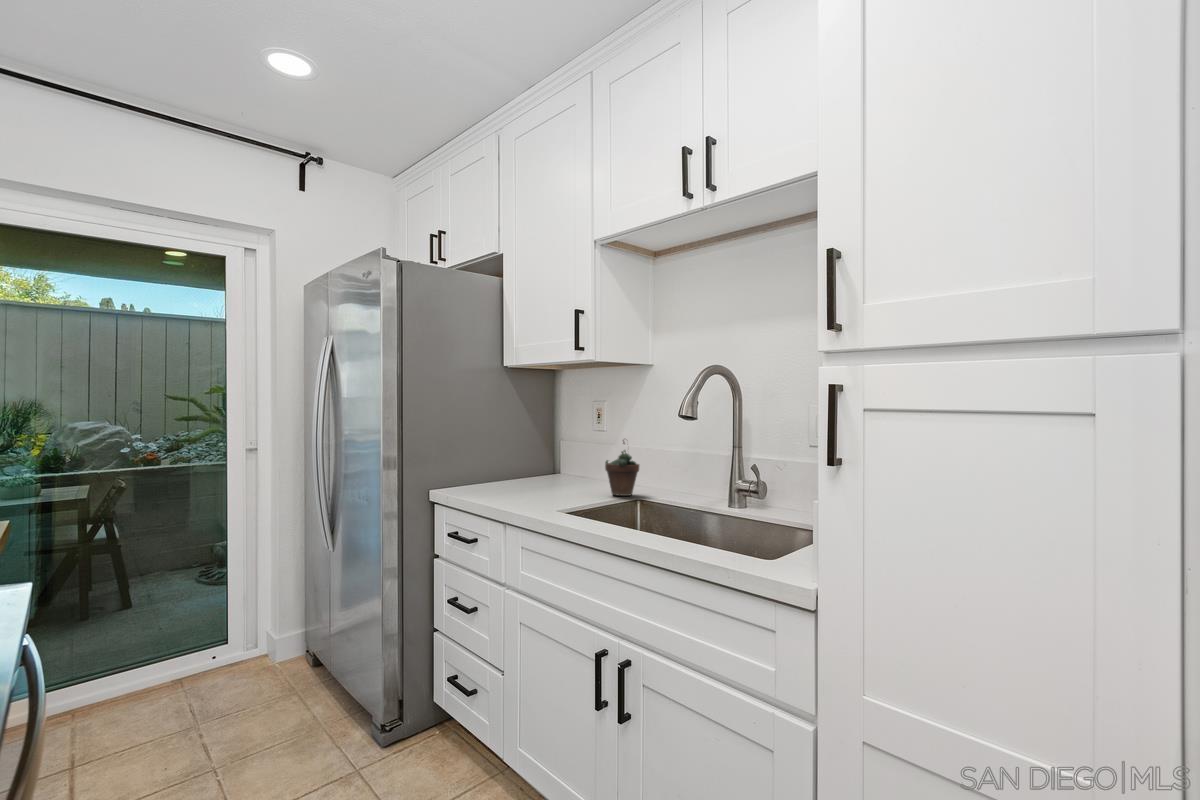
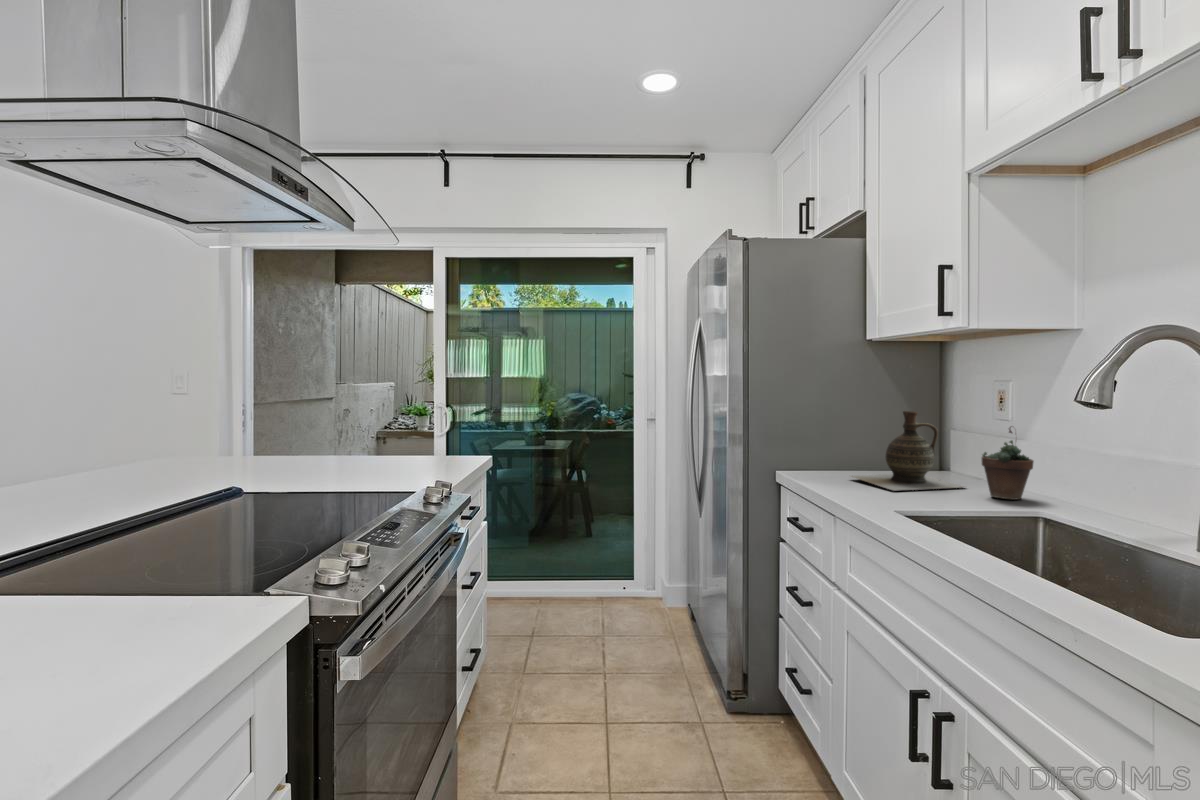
ceramic jug: none [499,429,592,497] -> present [852,411,964,490]

